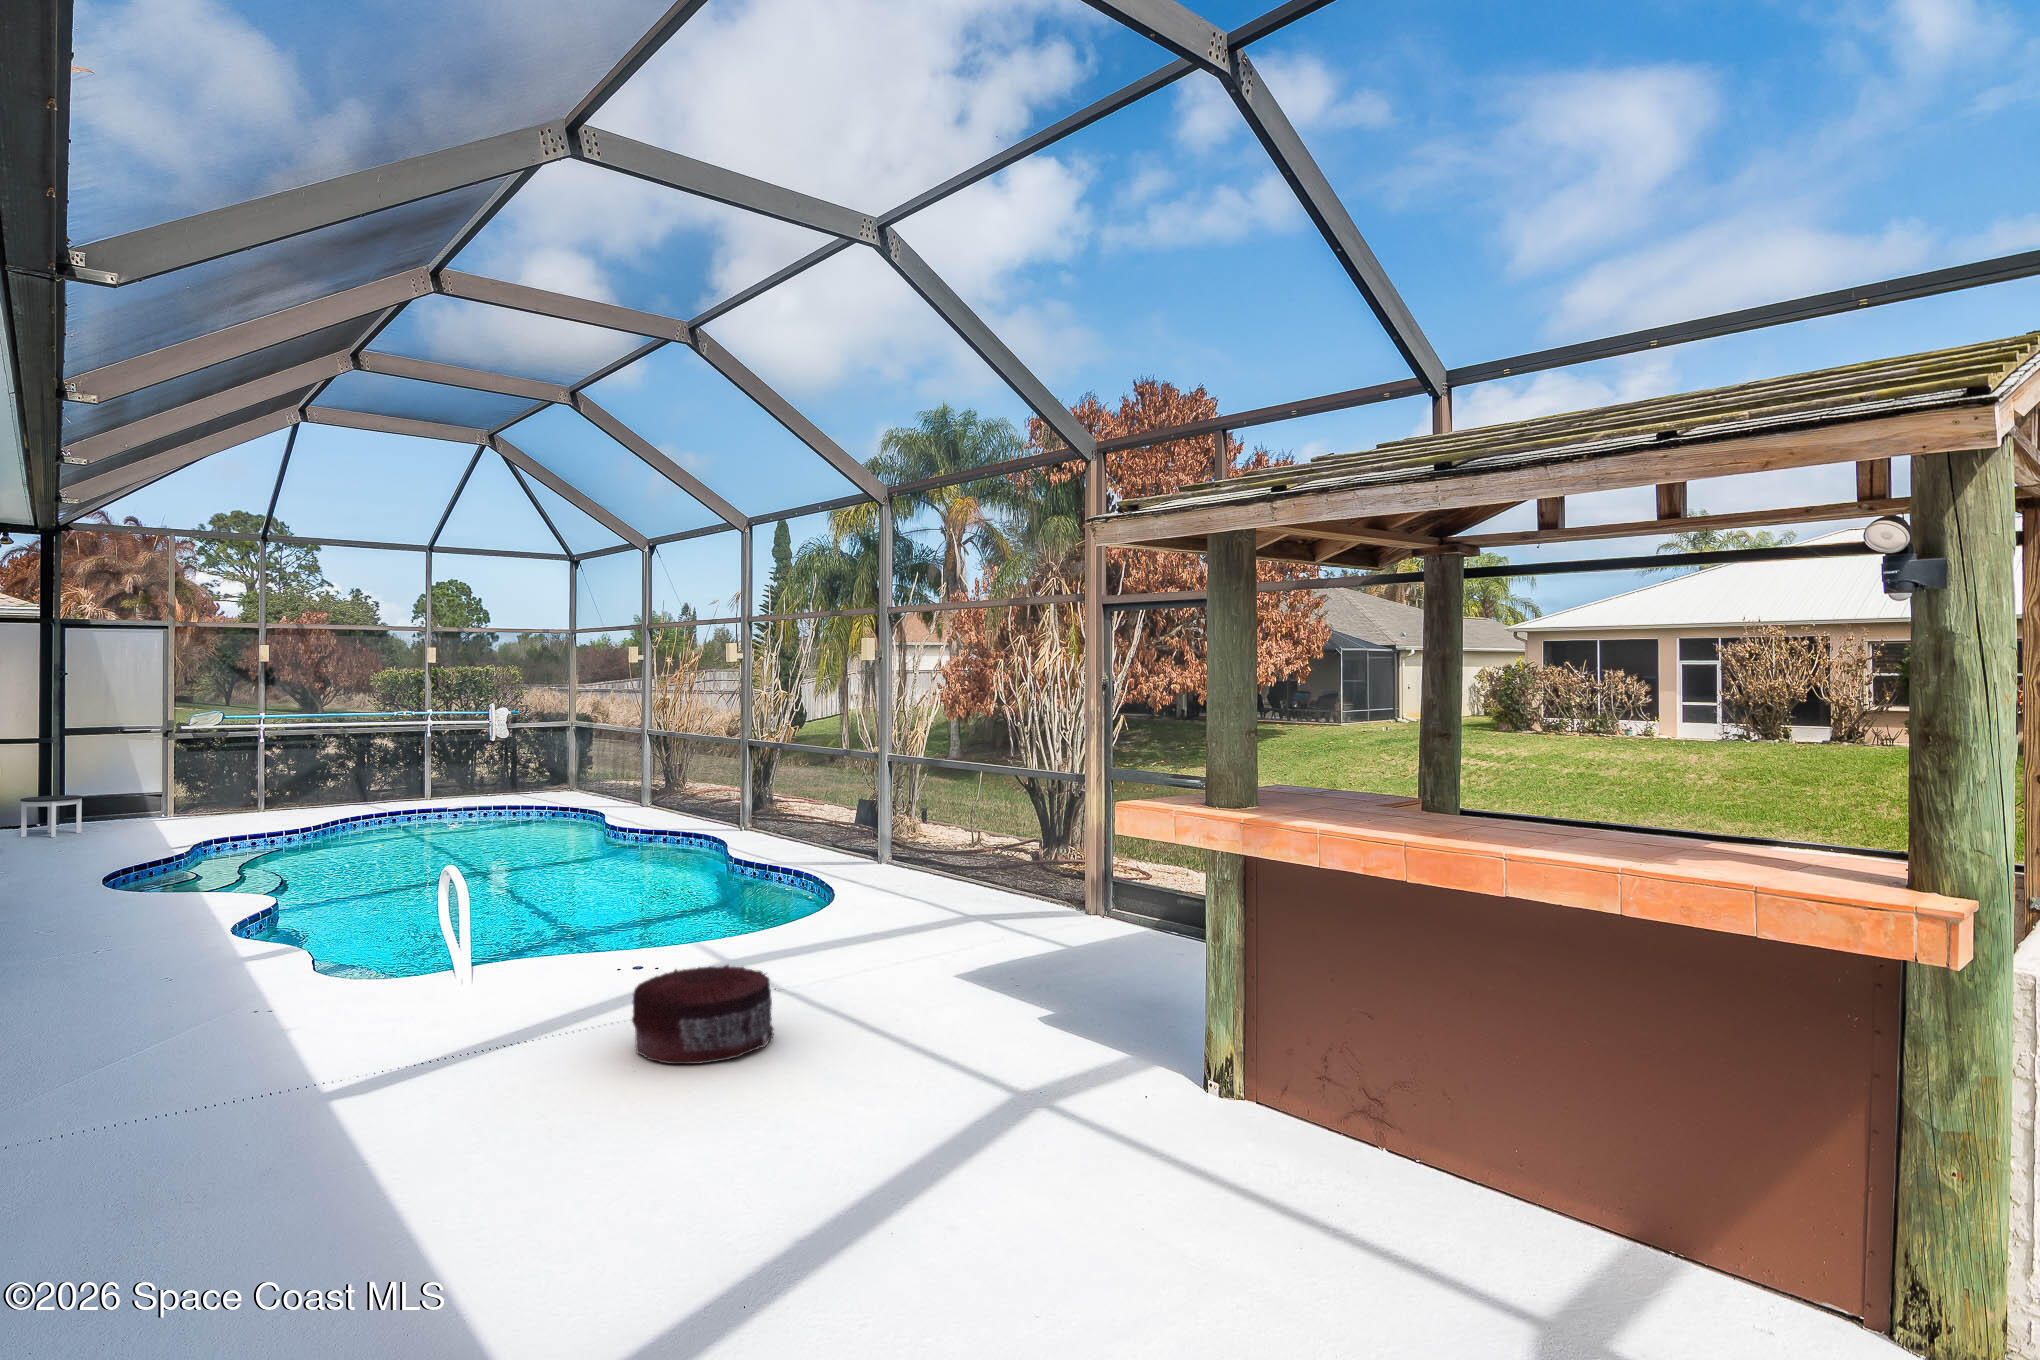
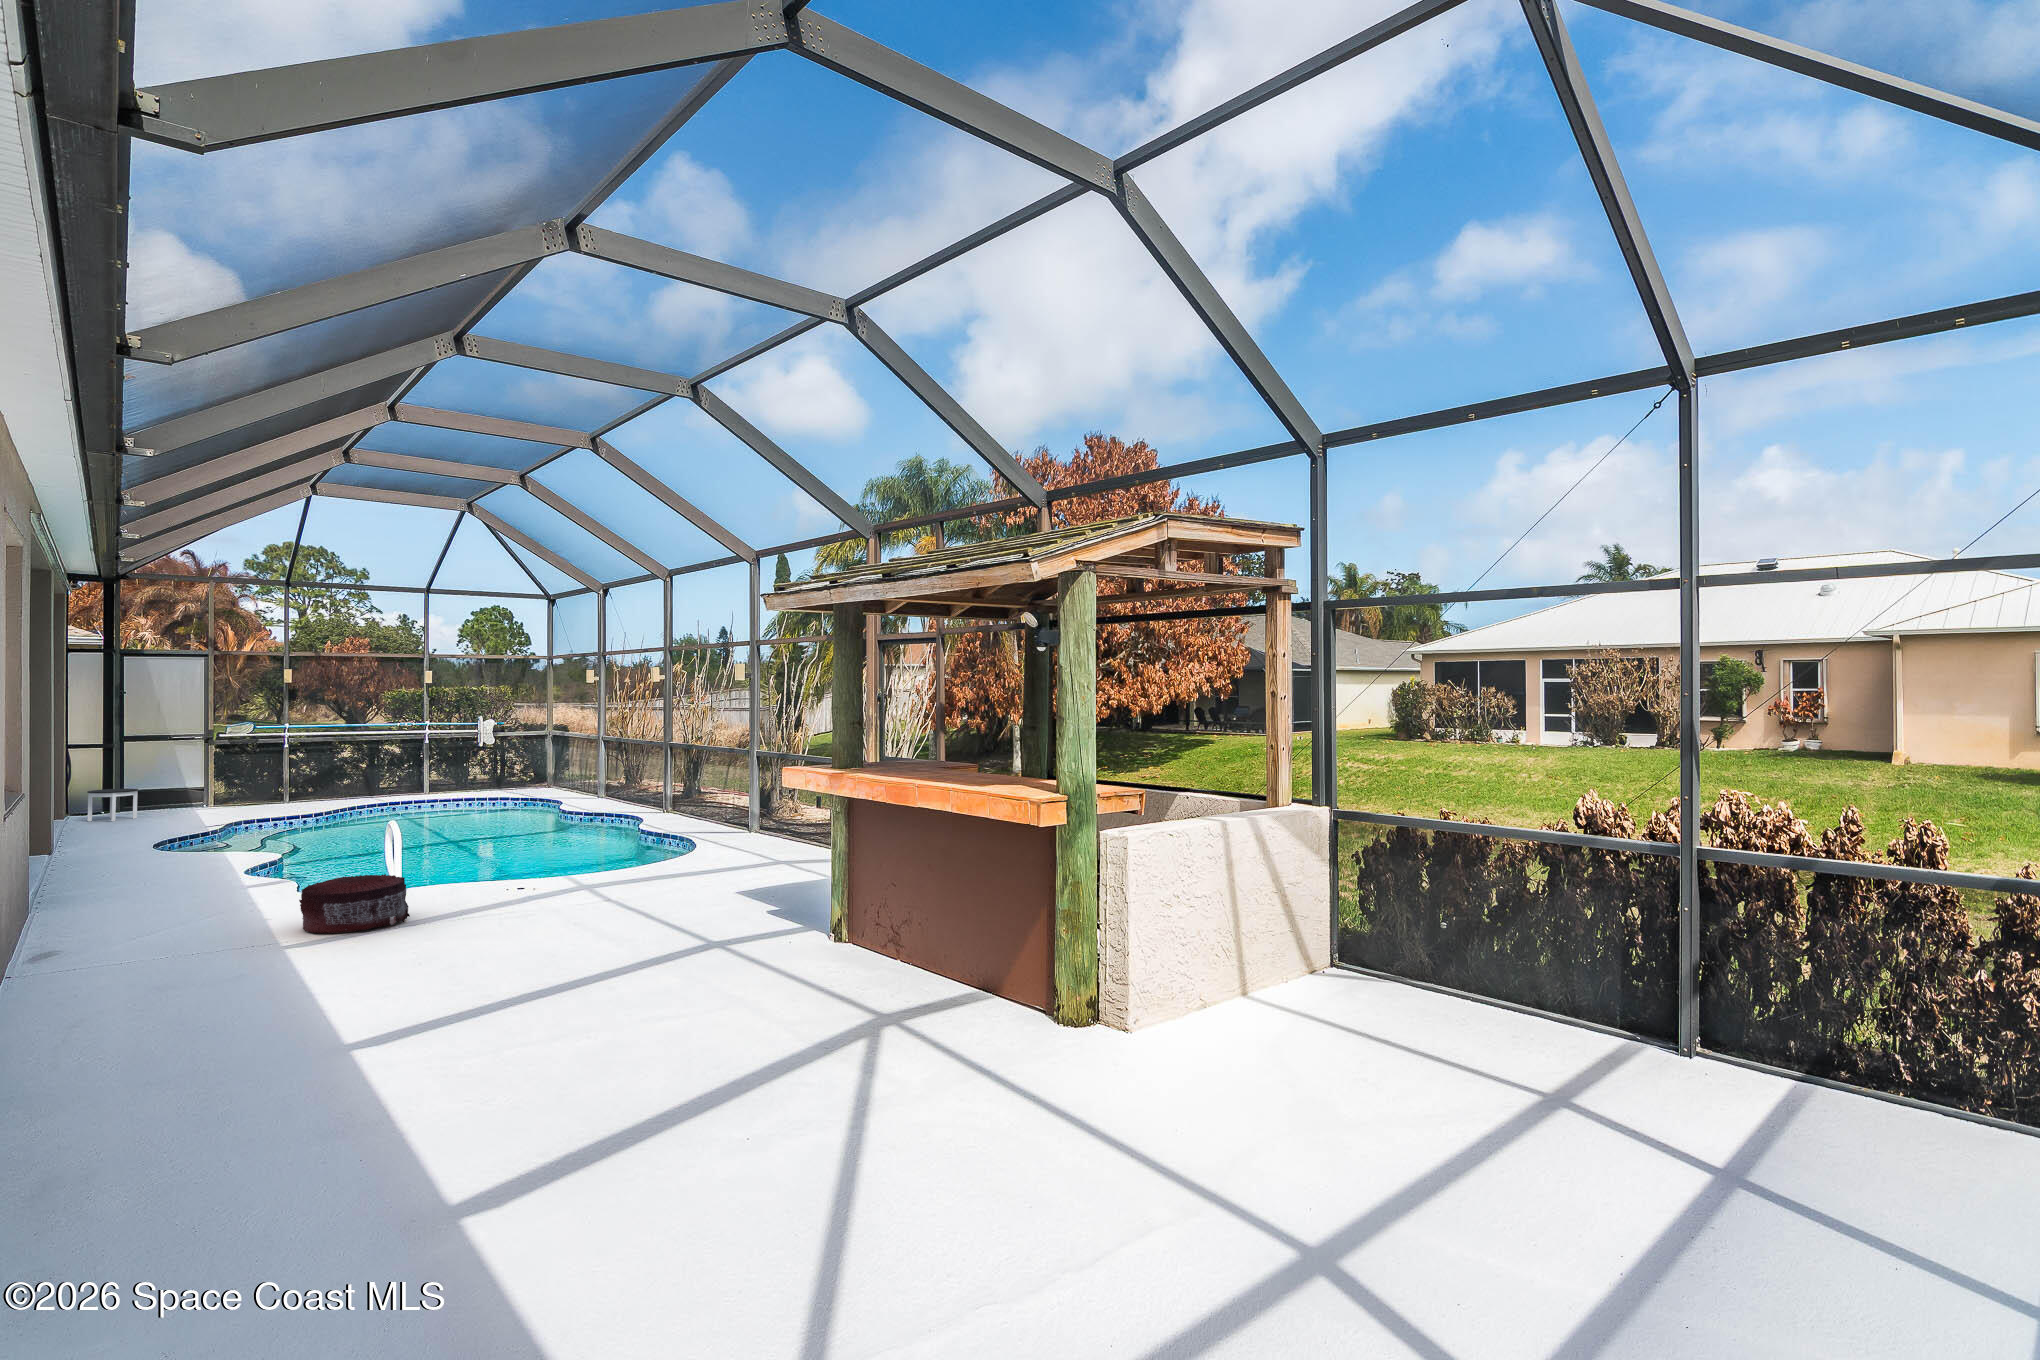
pouf: present [632,965,774,1064] -> present [299,874,410,934]

